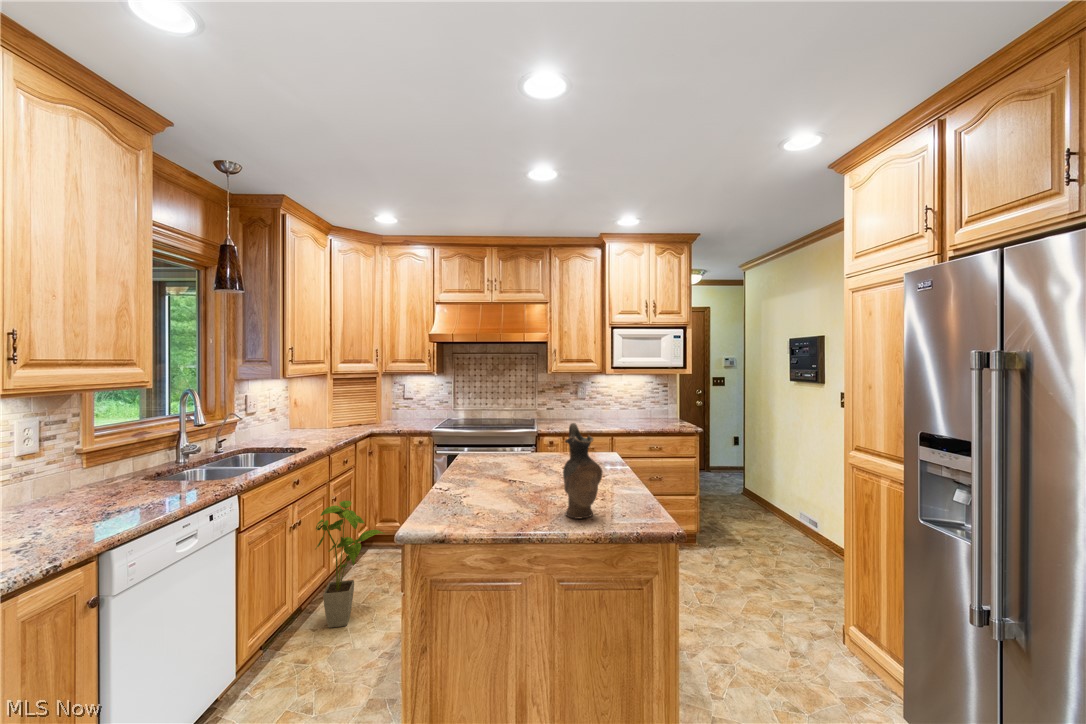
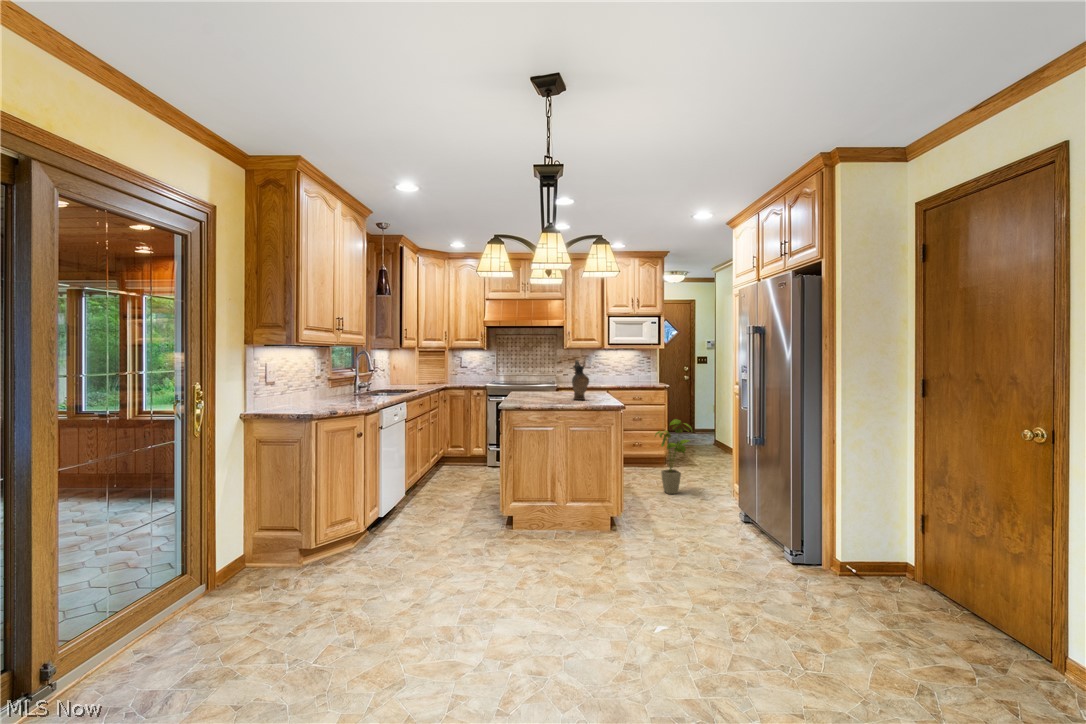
house plant: present [316,501,384,628] -> present [655,419,693,494]

